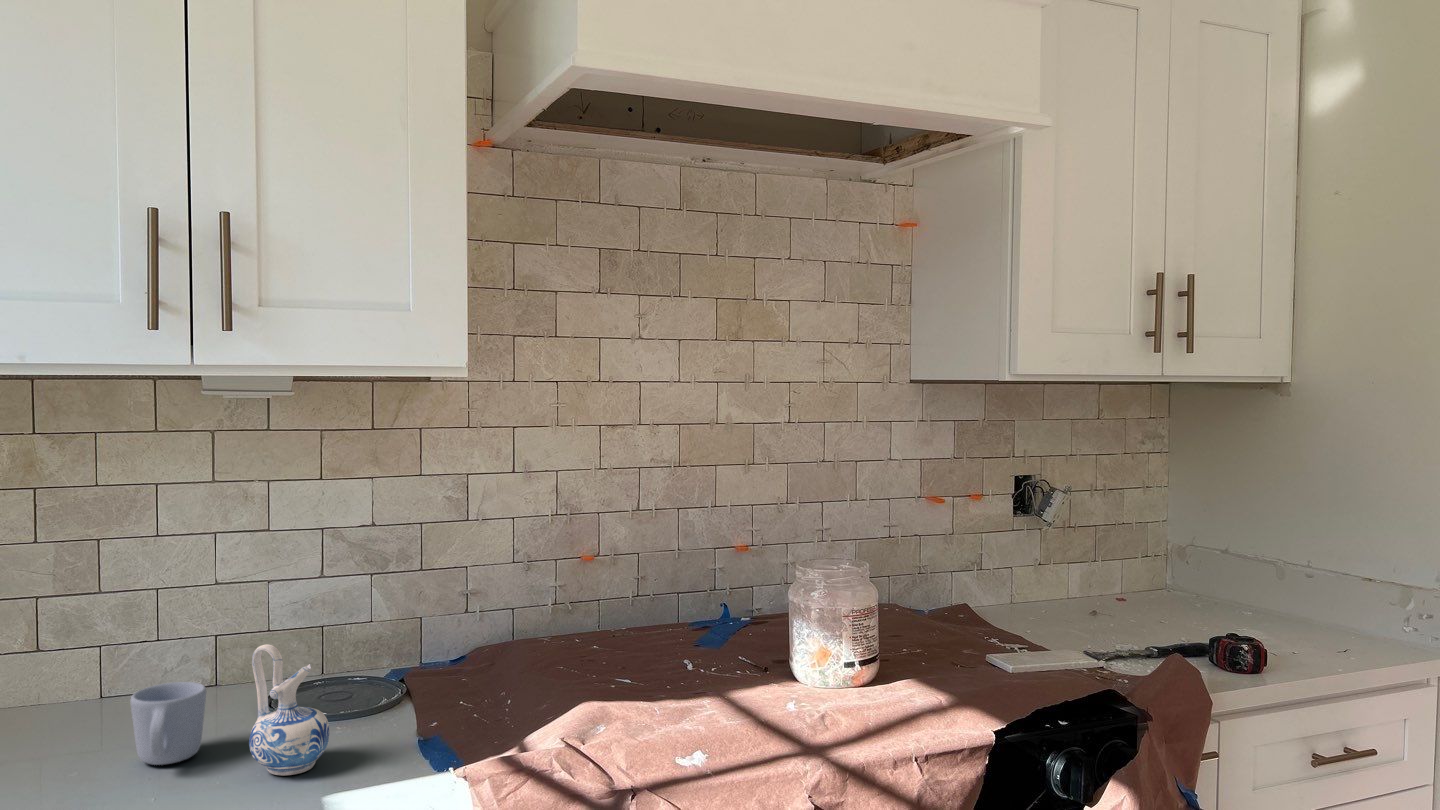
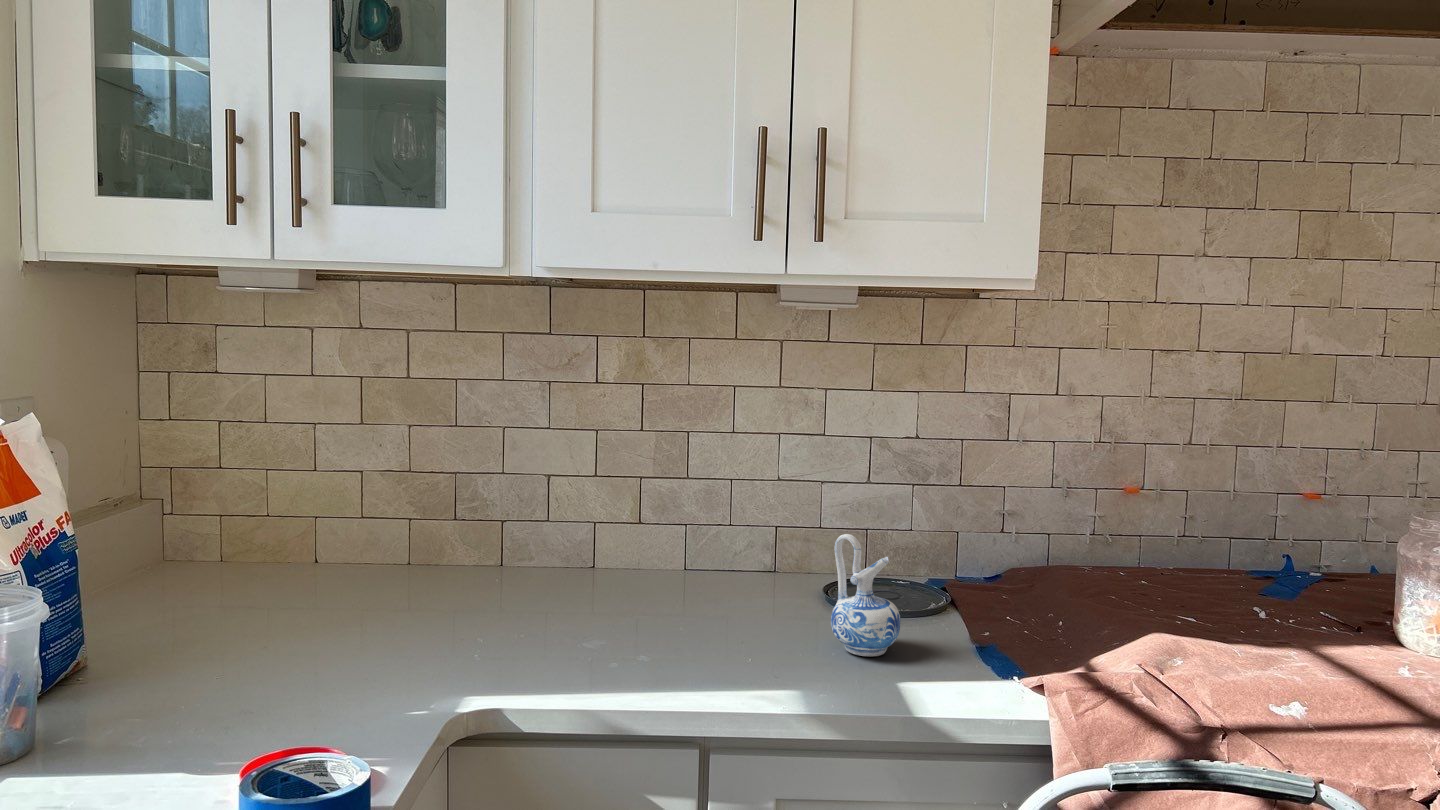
mug: present [130,682,206,765] -> none [730,560,790,630]

